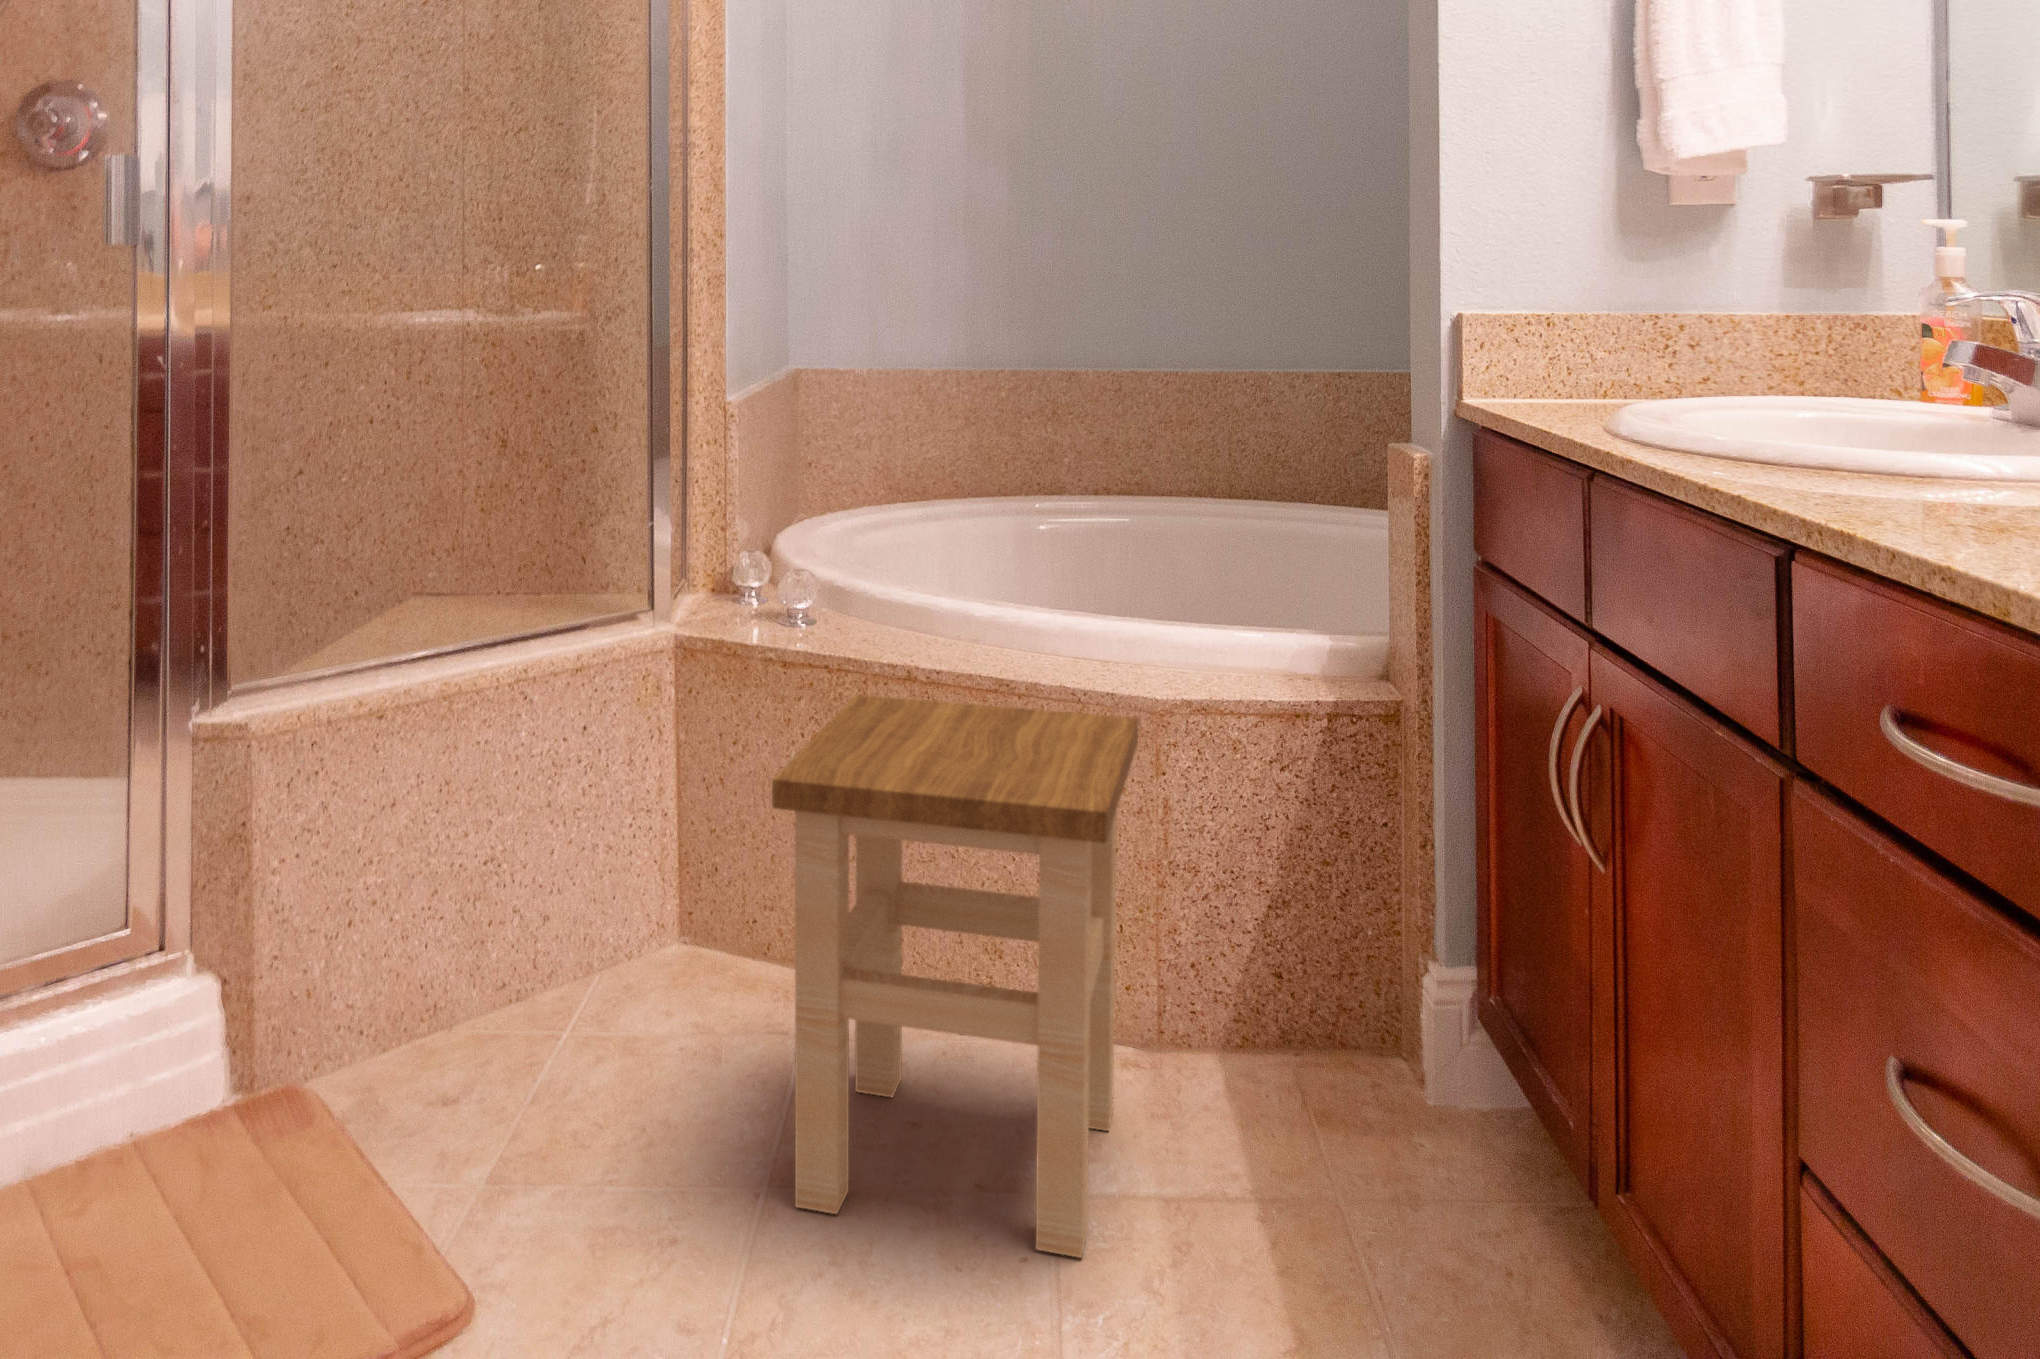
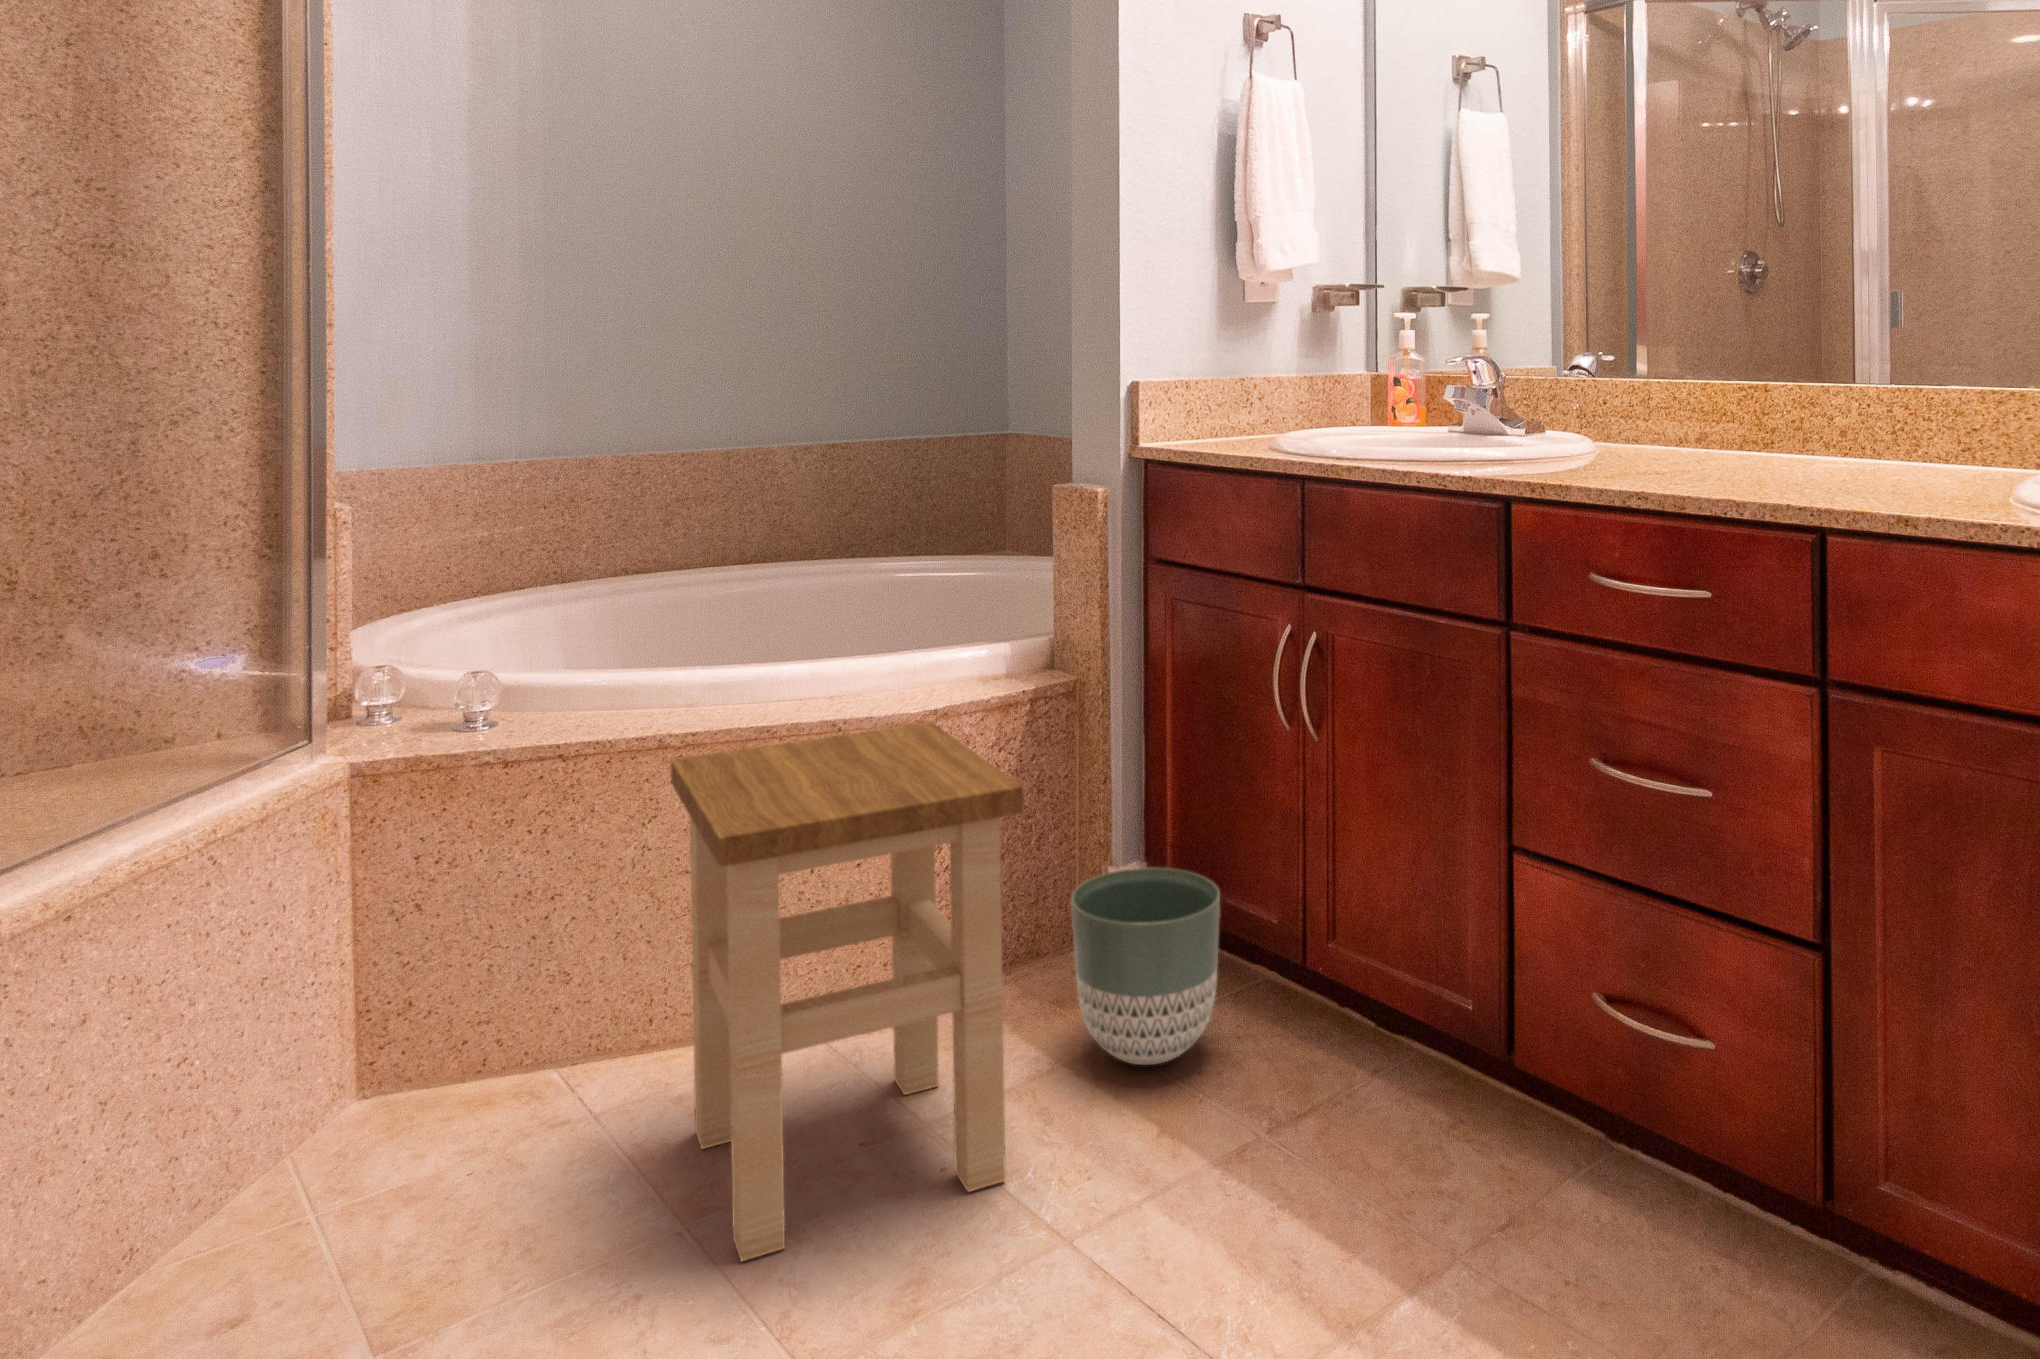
planter: none [1272,958,1479,1220] -> present [1071,868,1220,1065]

